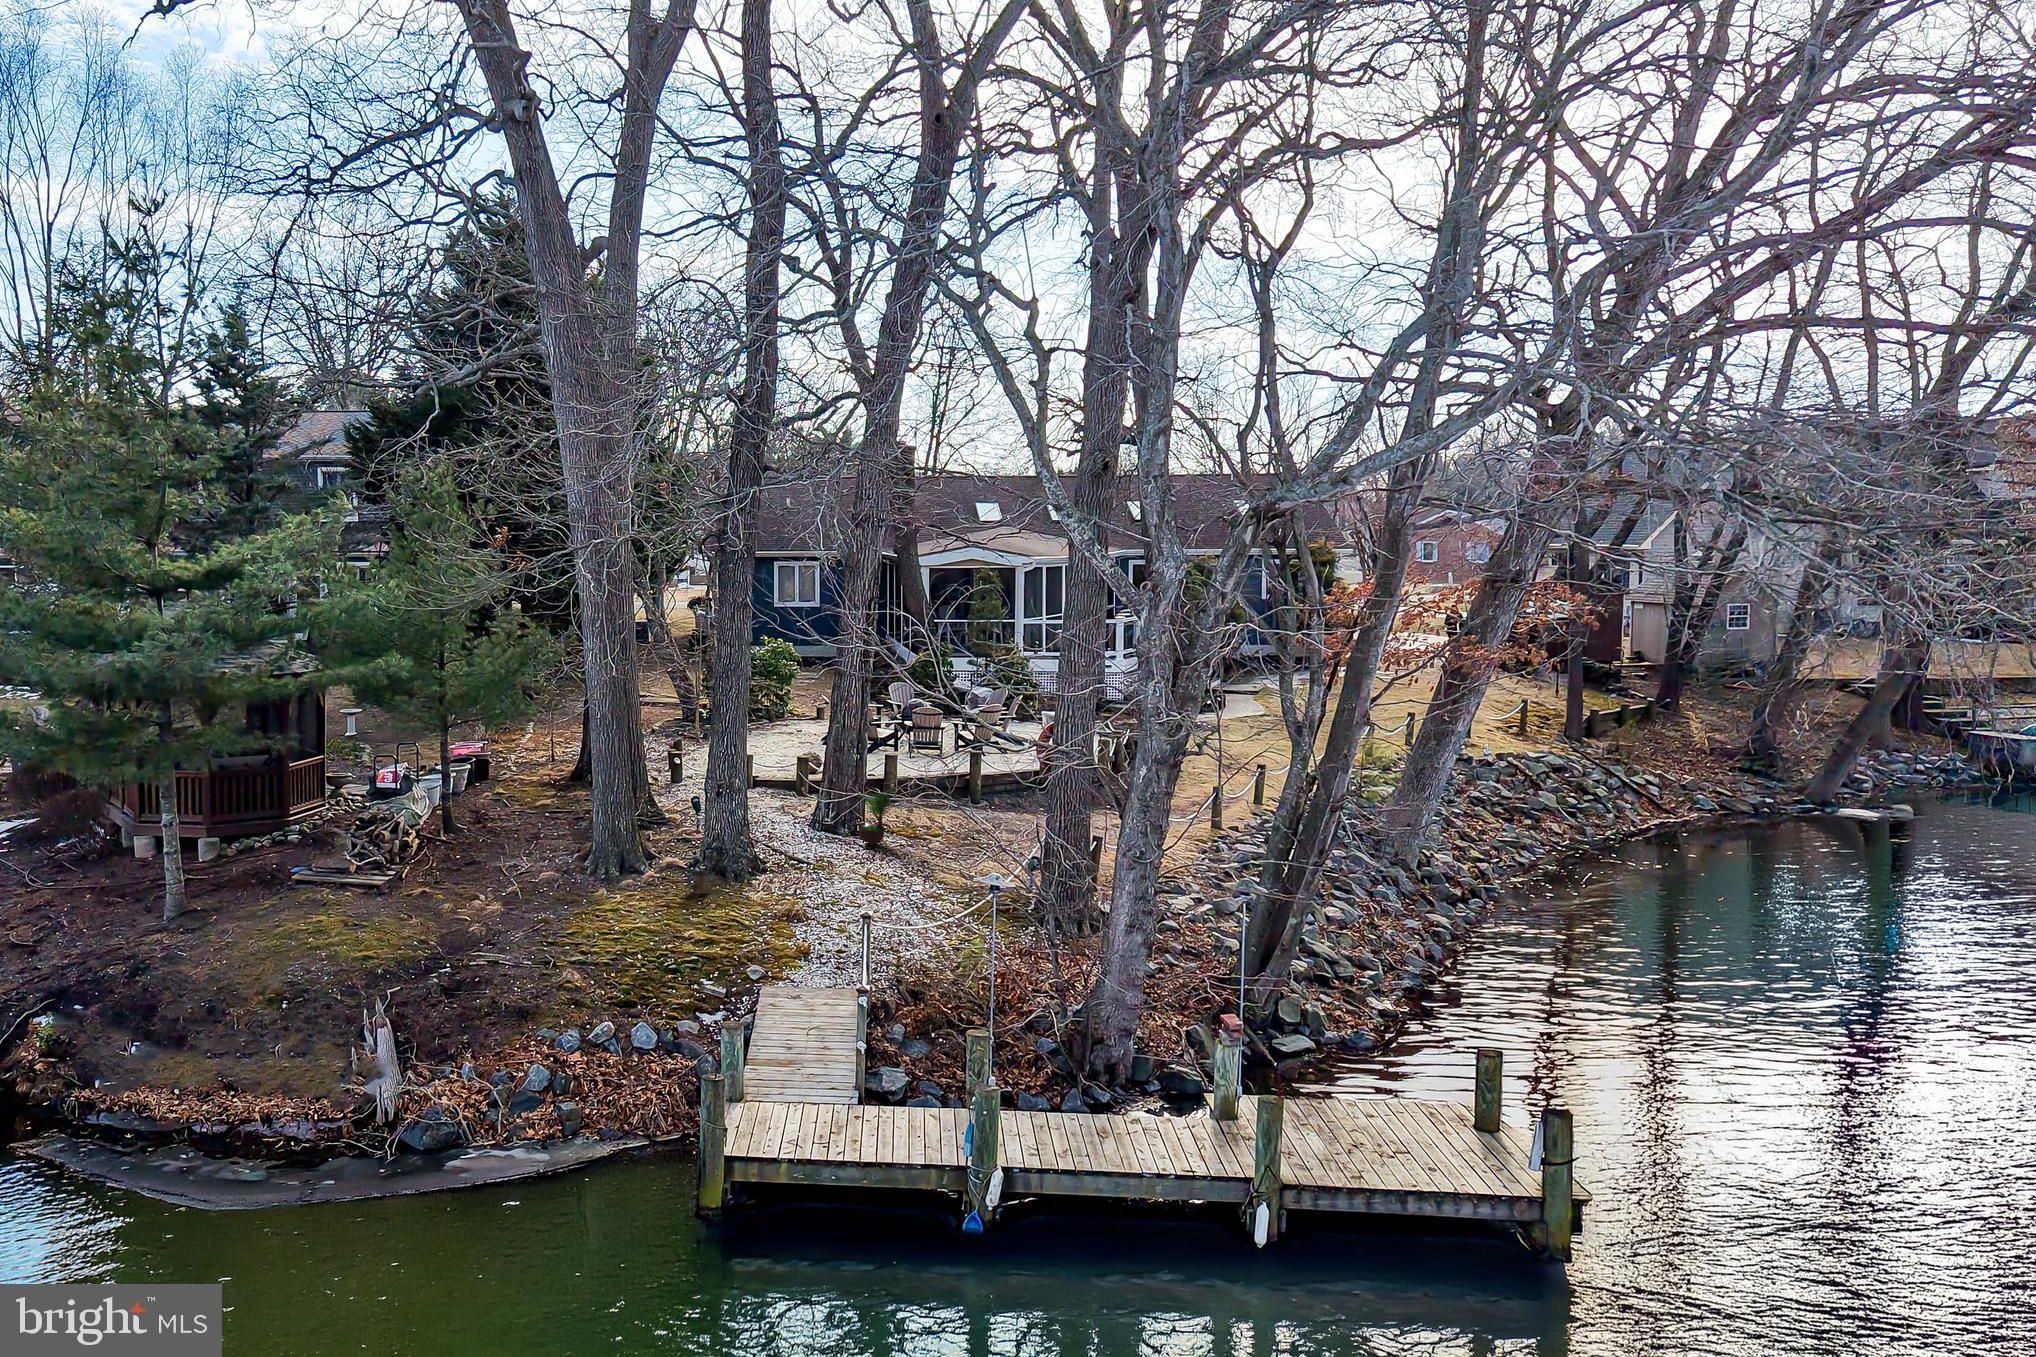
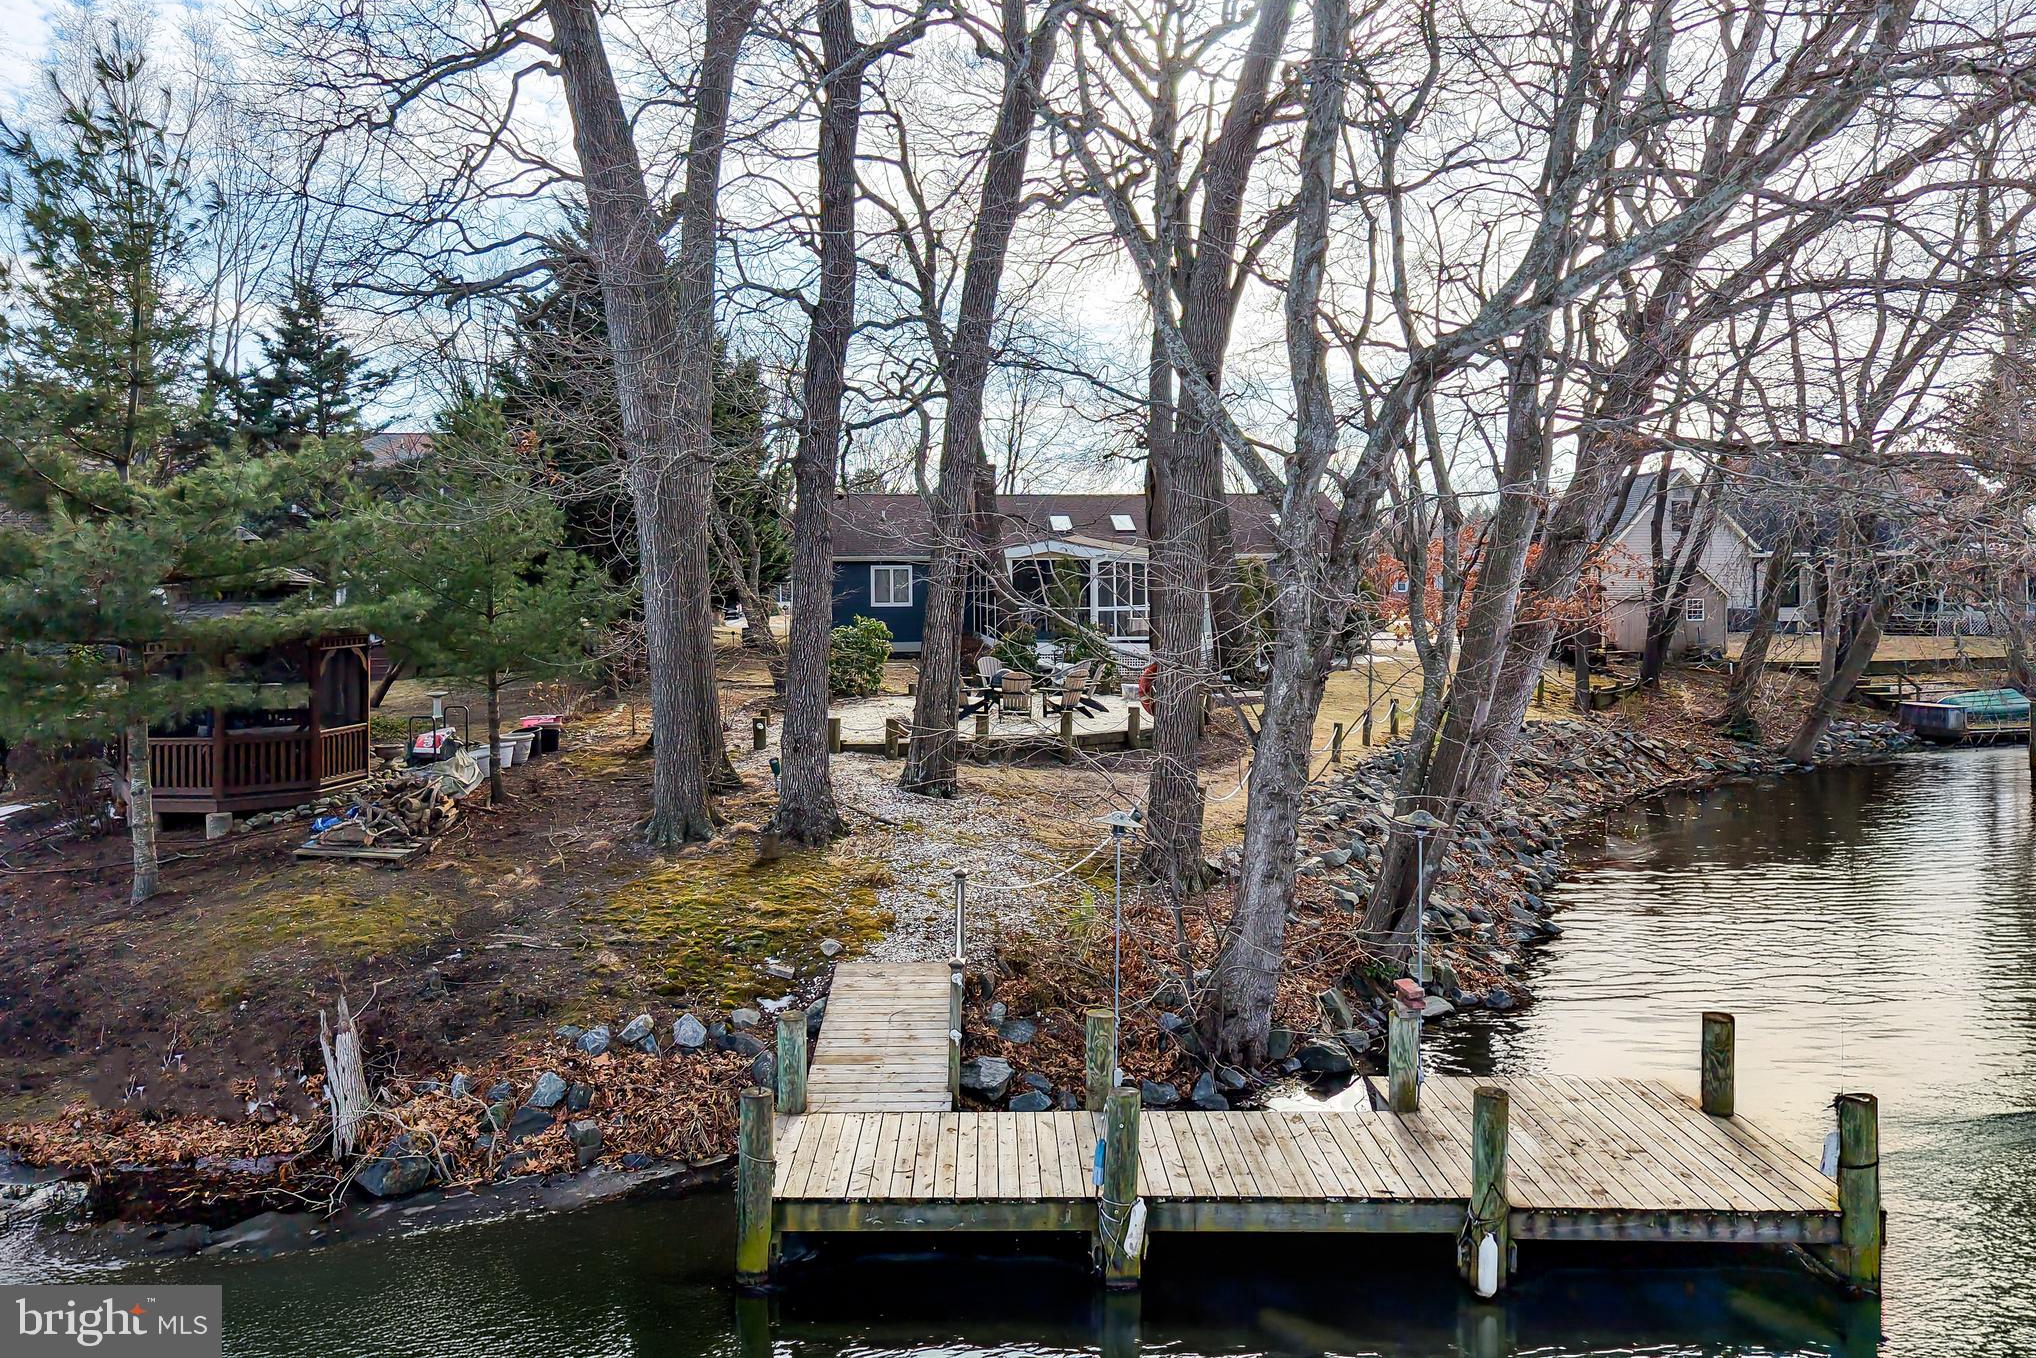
potted tree: present [859,791,892,845] -> none [948,742,983,803]

